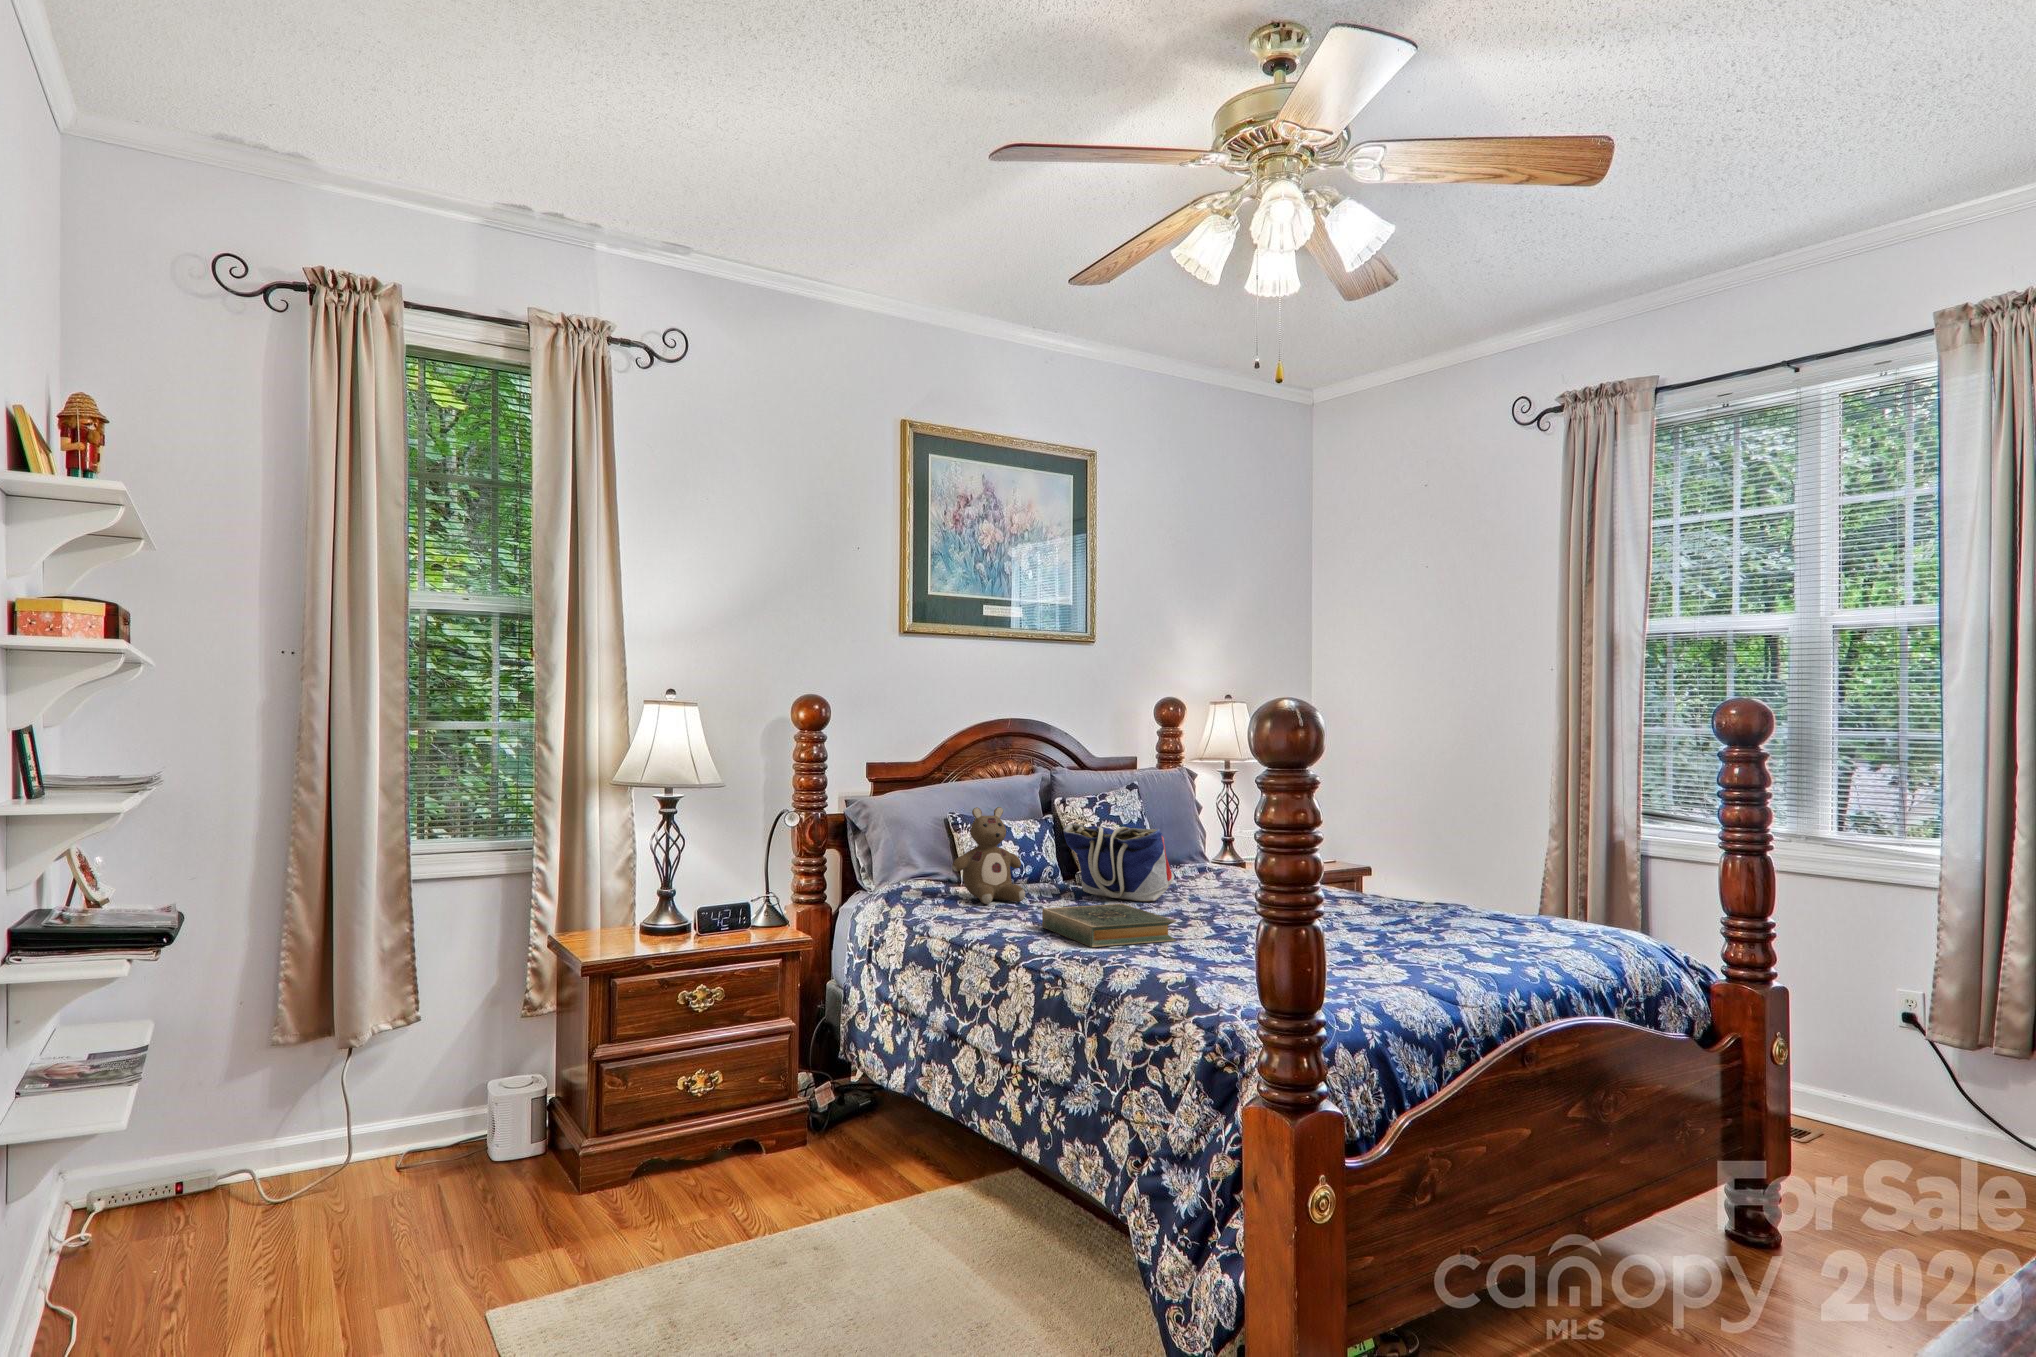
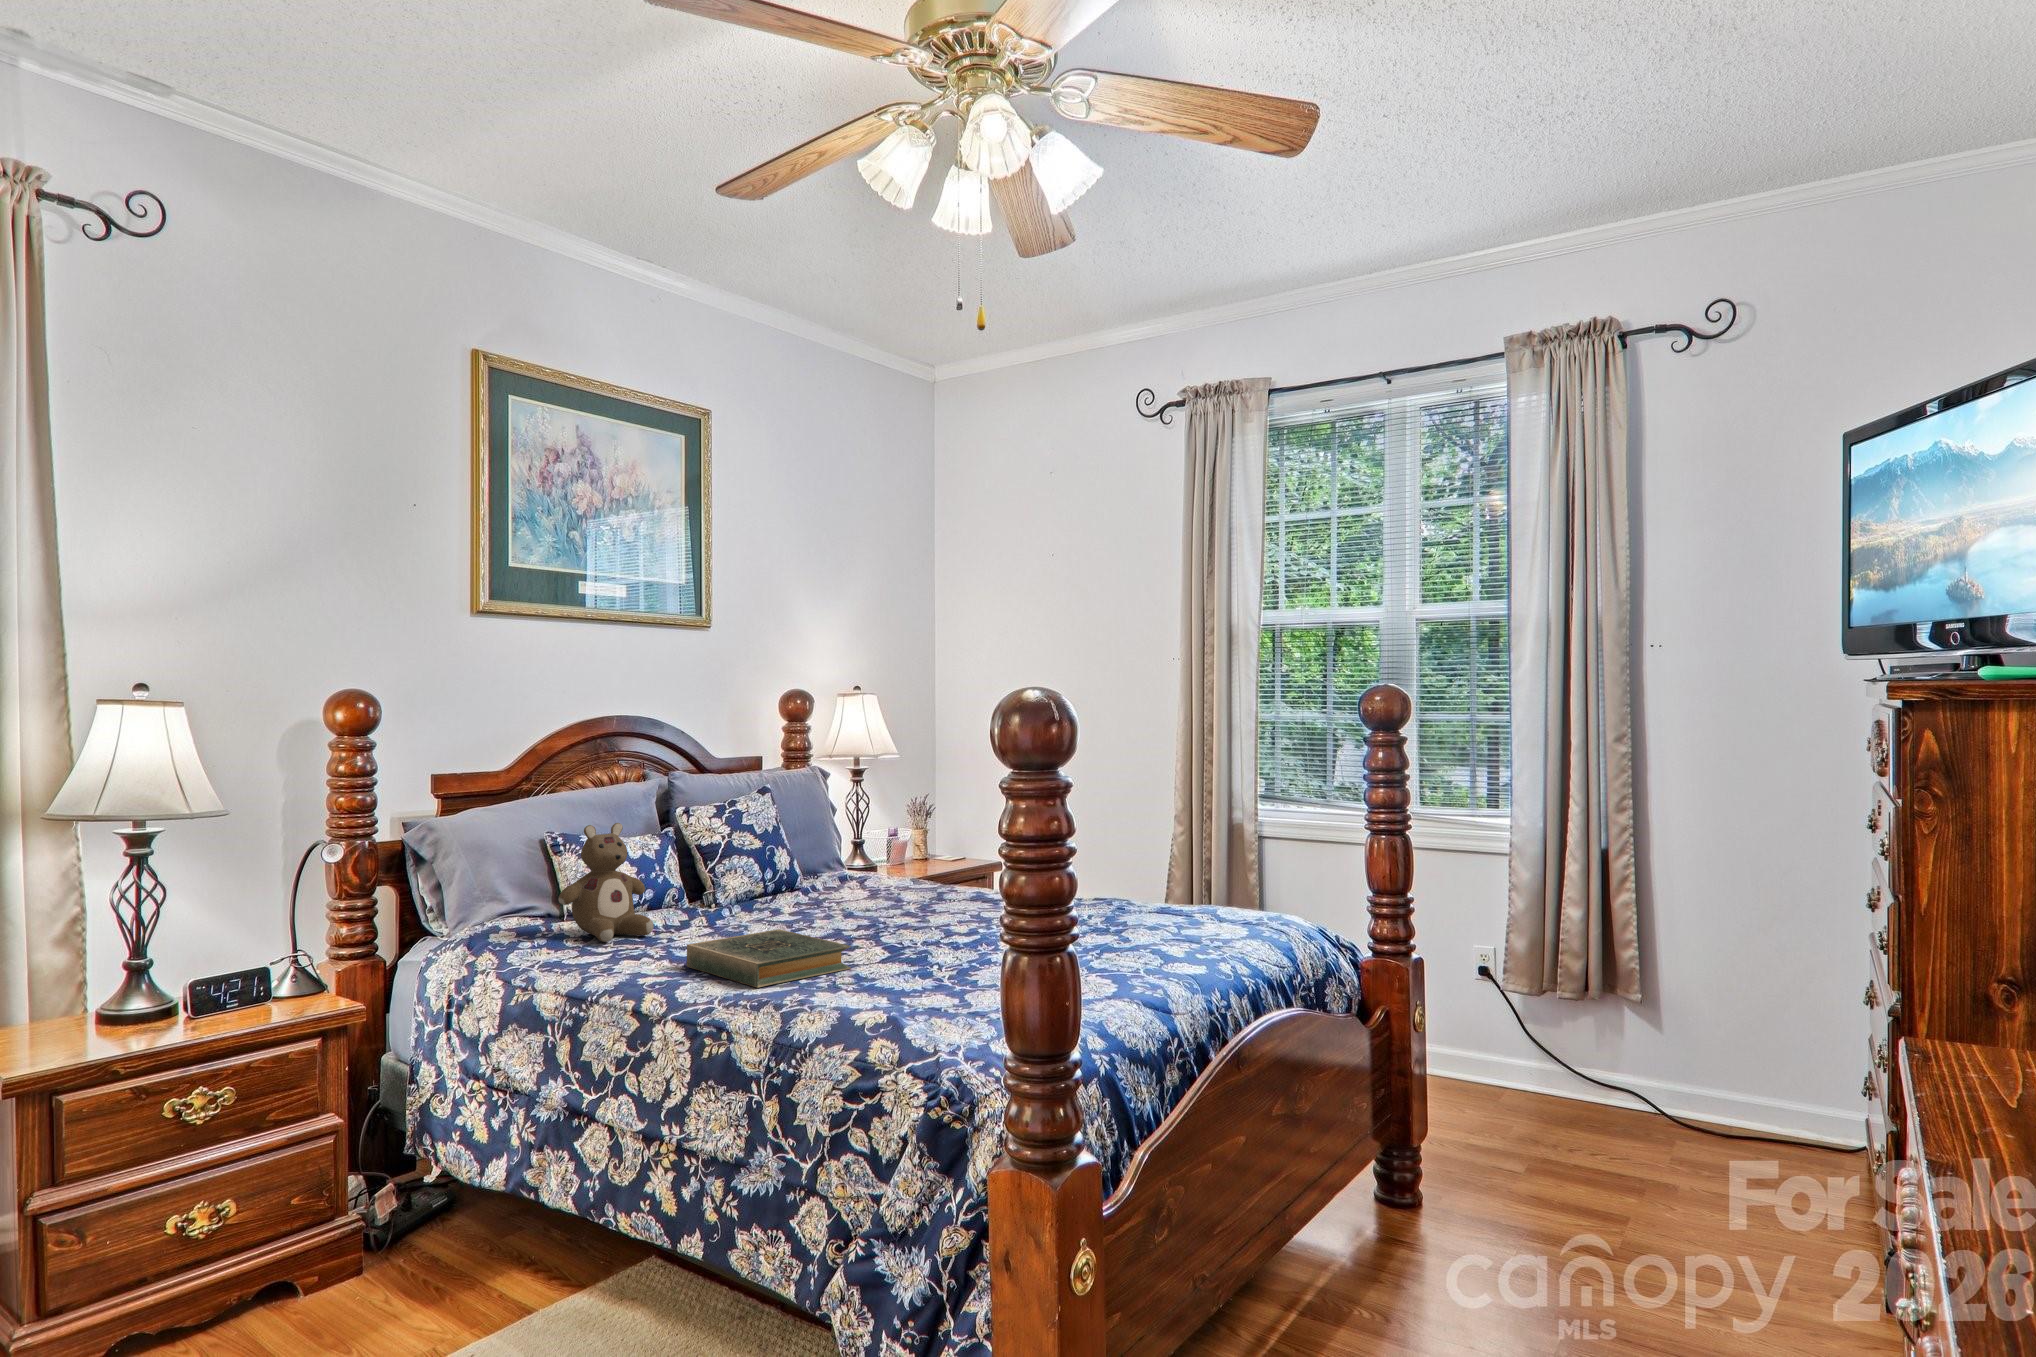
tote bag: present [1063,823,1174,901] -> none [695,837,826,921]

